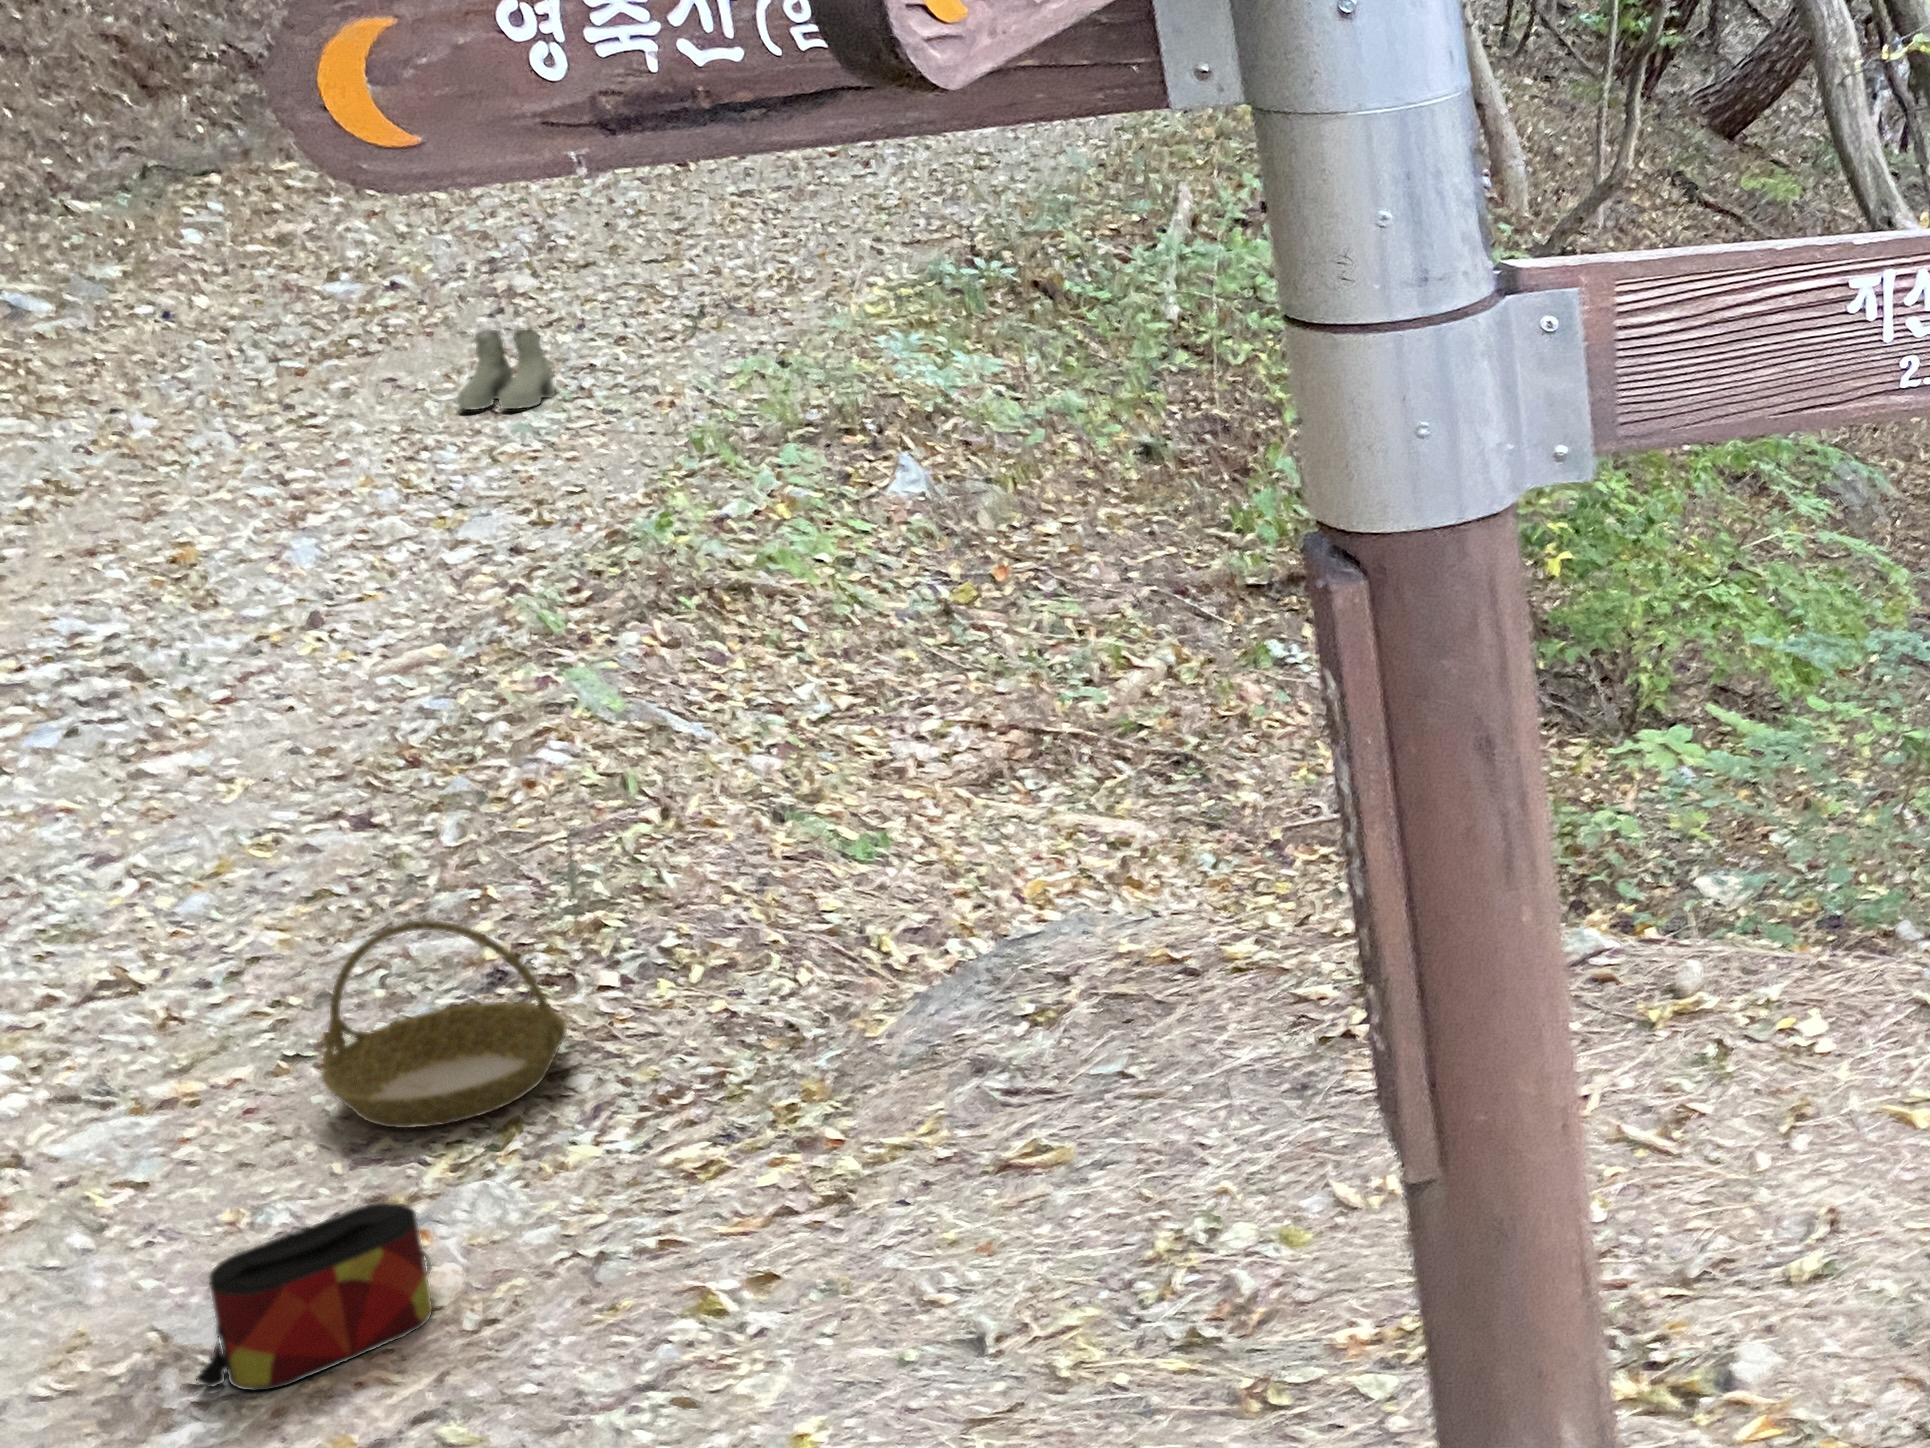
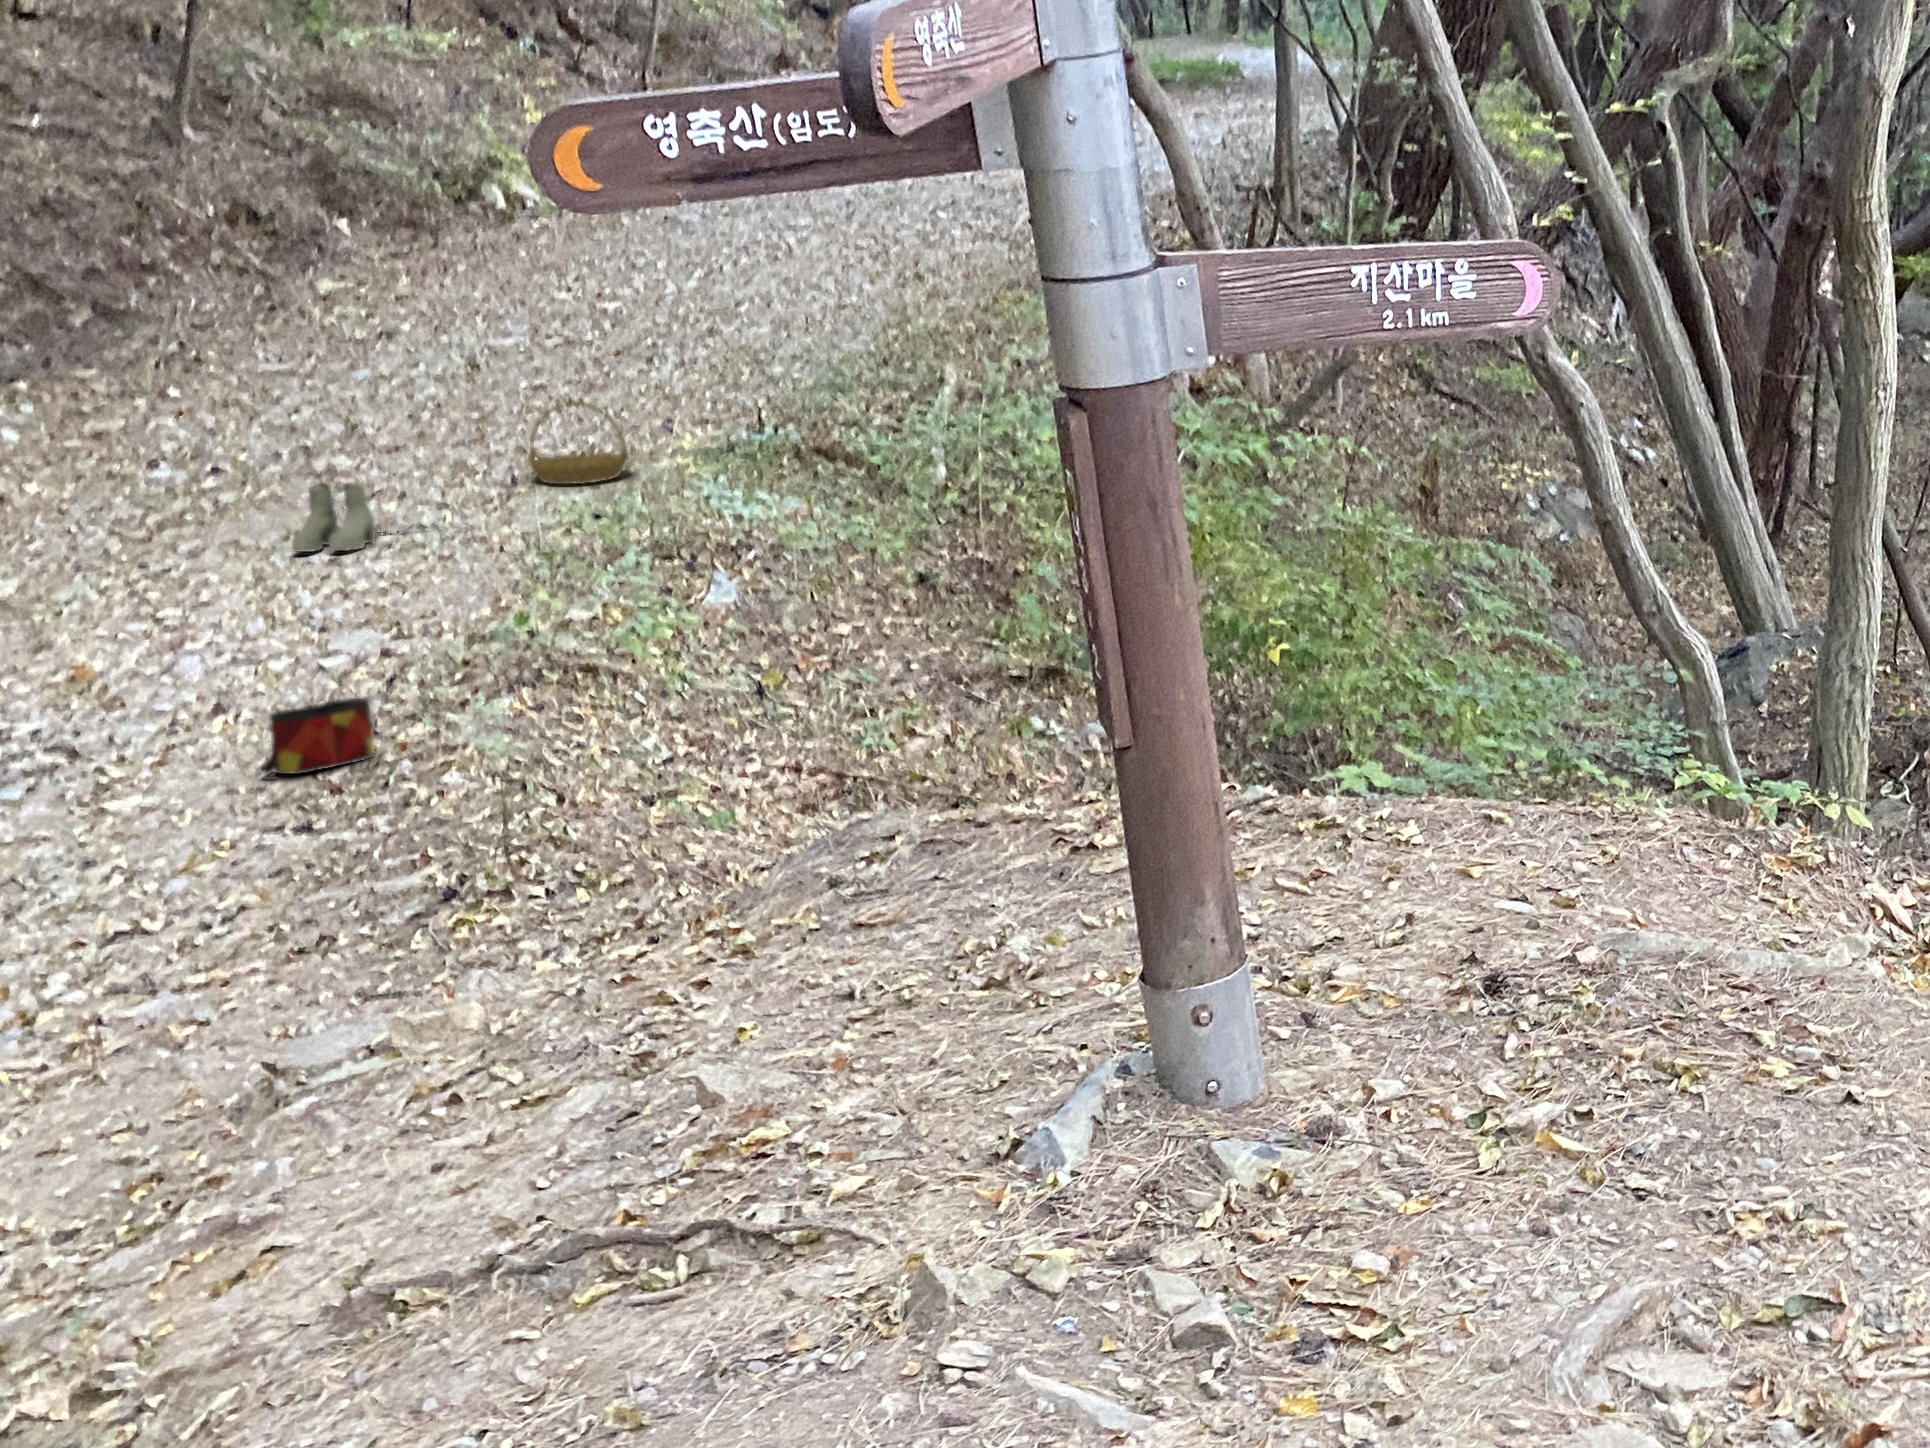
basket: present [322,920,567,1128] -> present [528,402,629,484]
bag: present [196,1202,432,1390] -> present [261,698,374,774]

